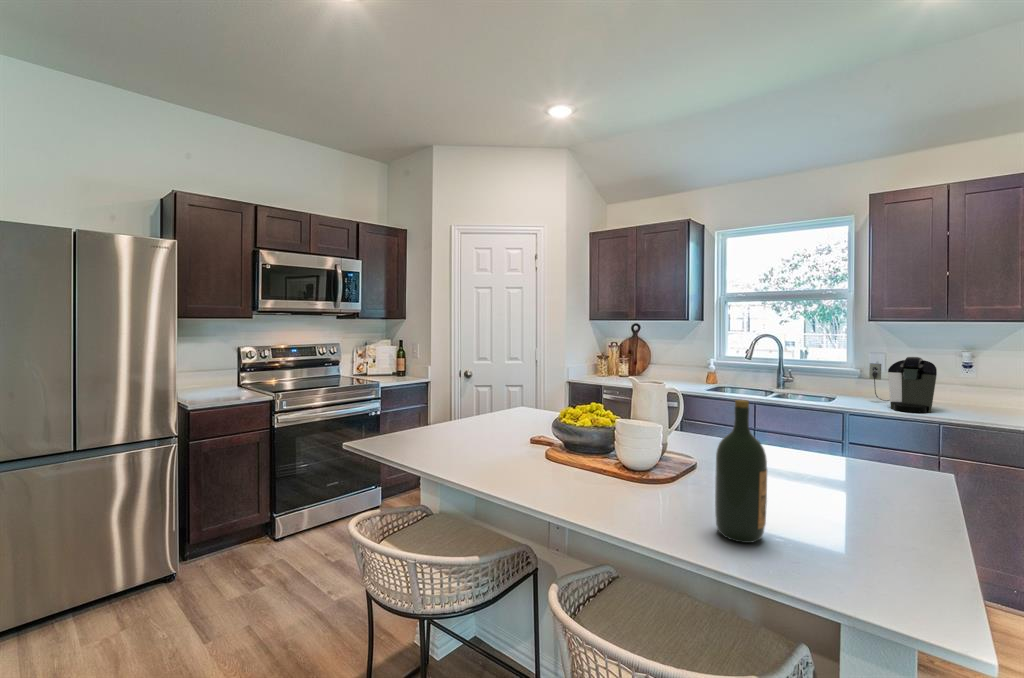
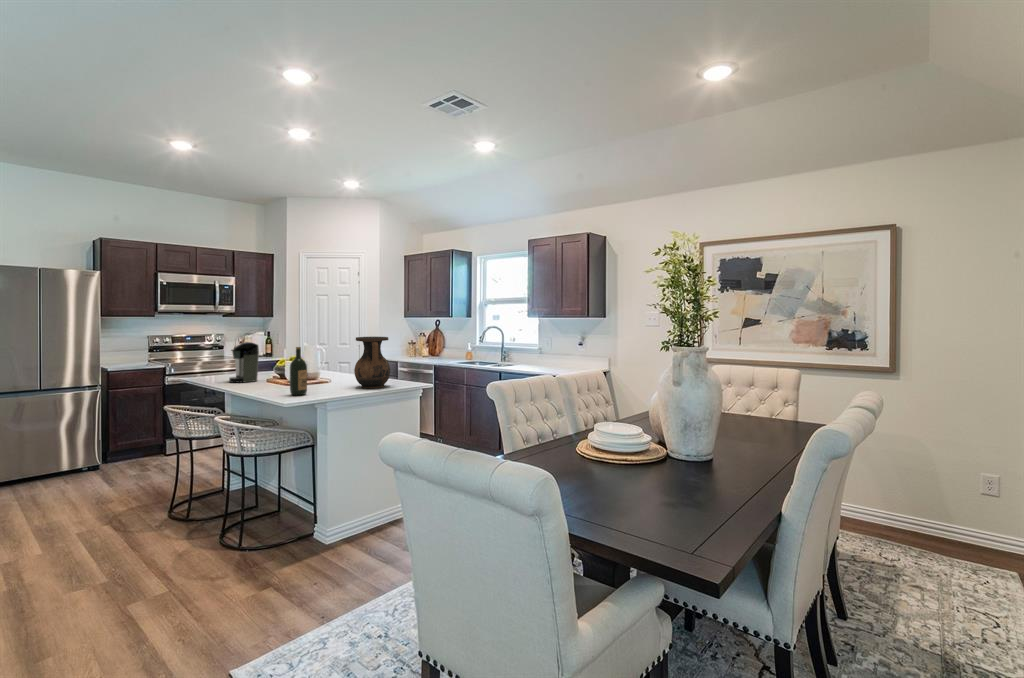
coffee maker: present [869,357,937,413] -> present [229,342,259,382]
vase: none [769,361,867,492] -> present [354,337,390,388]

